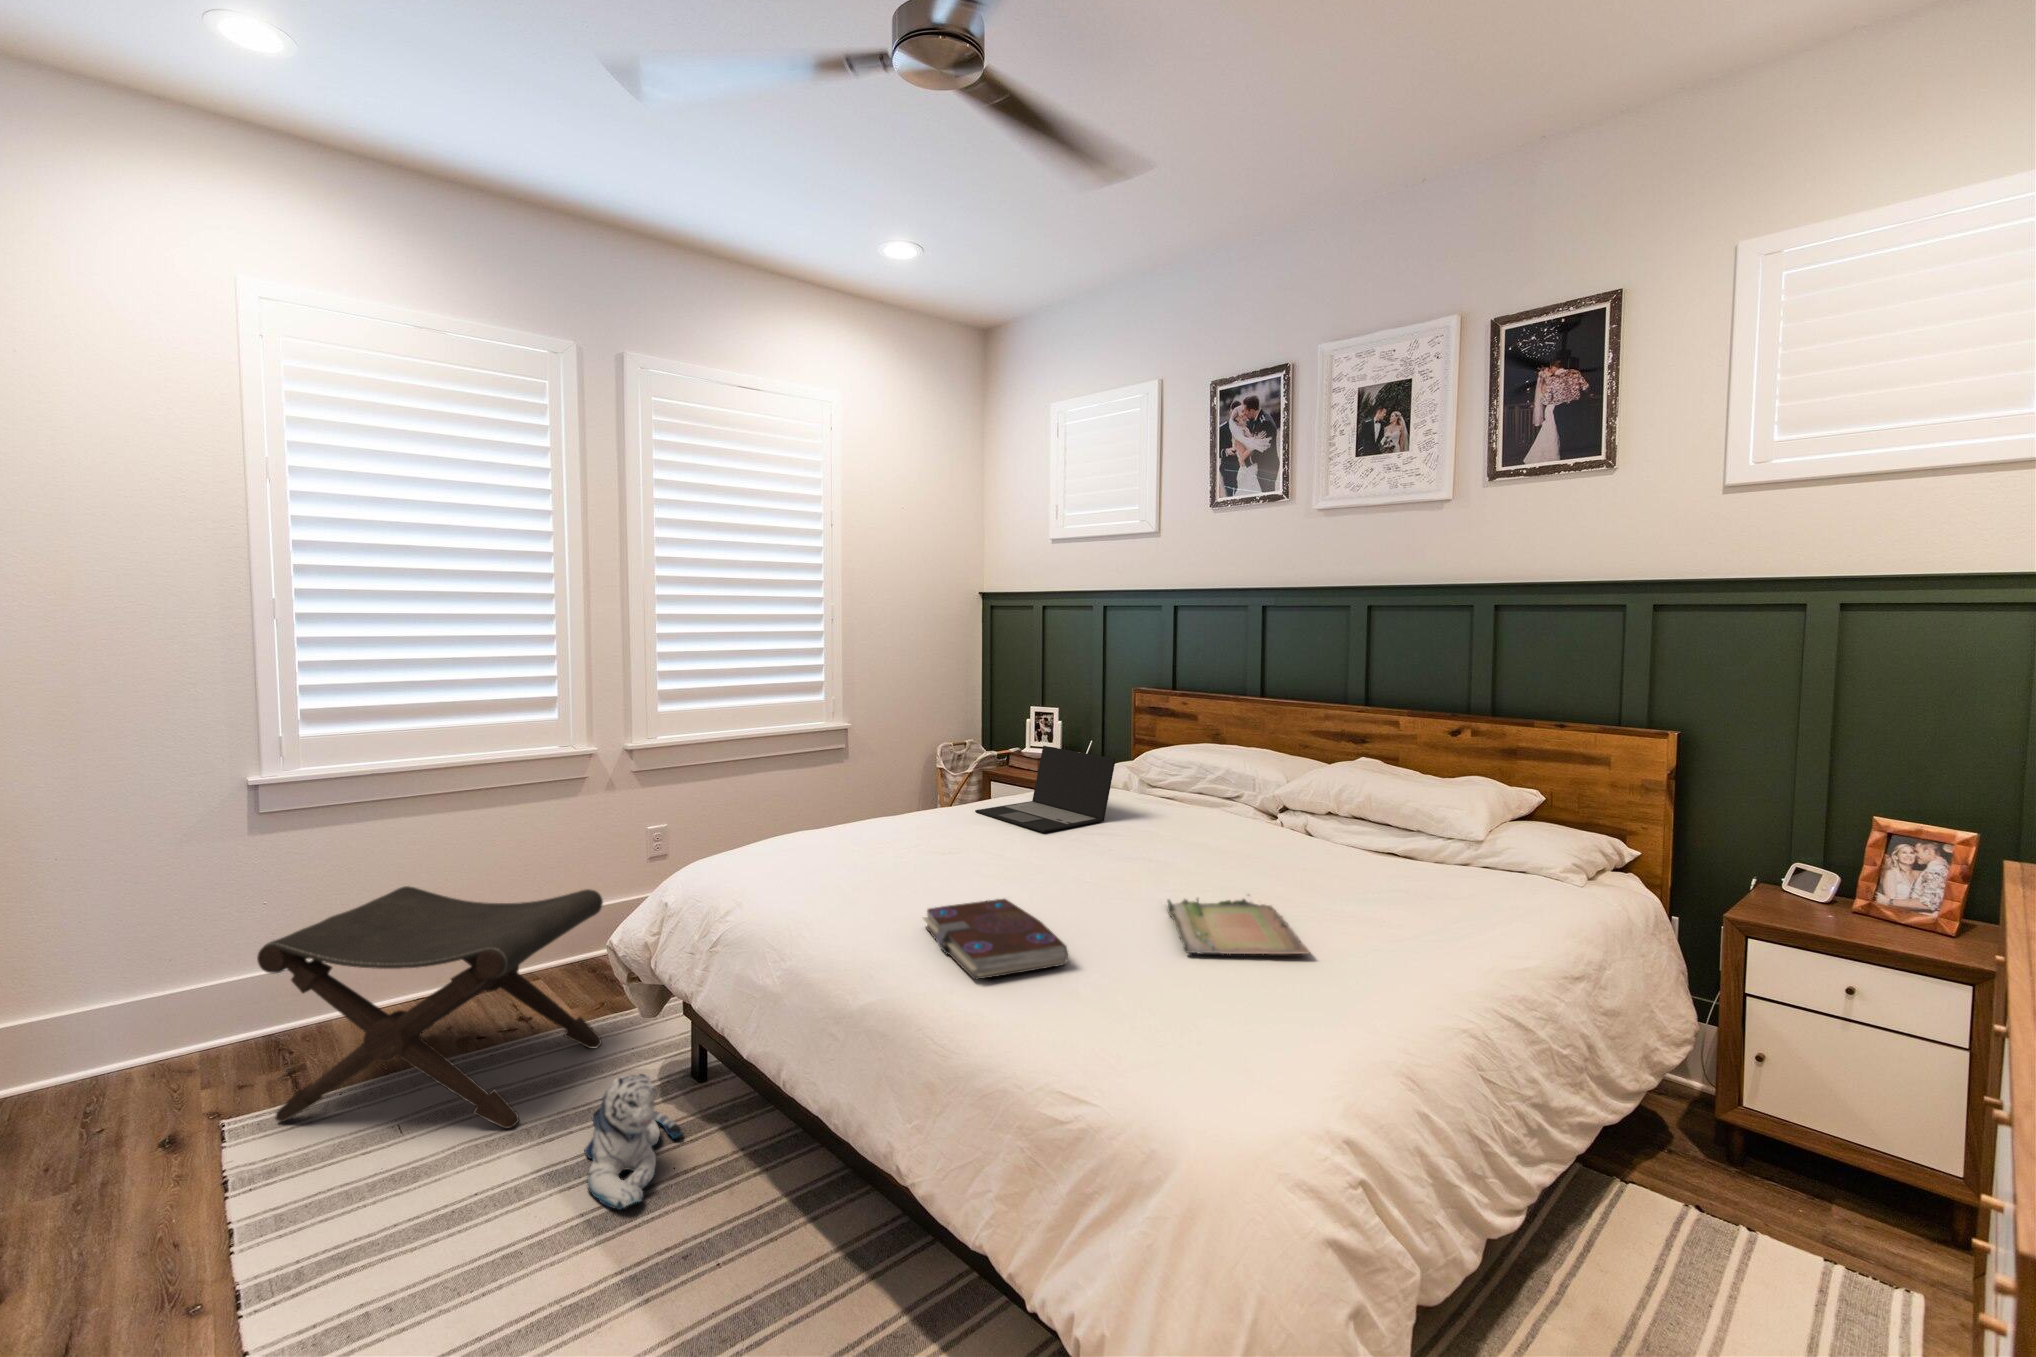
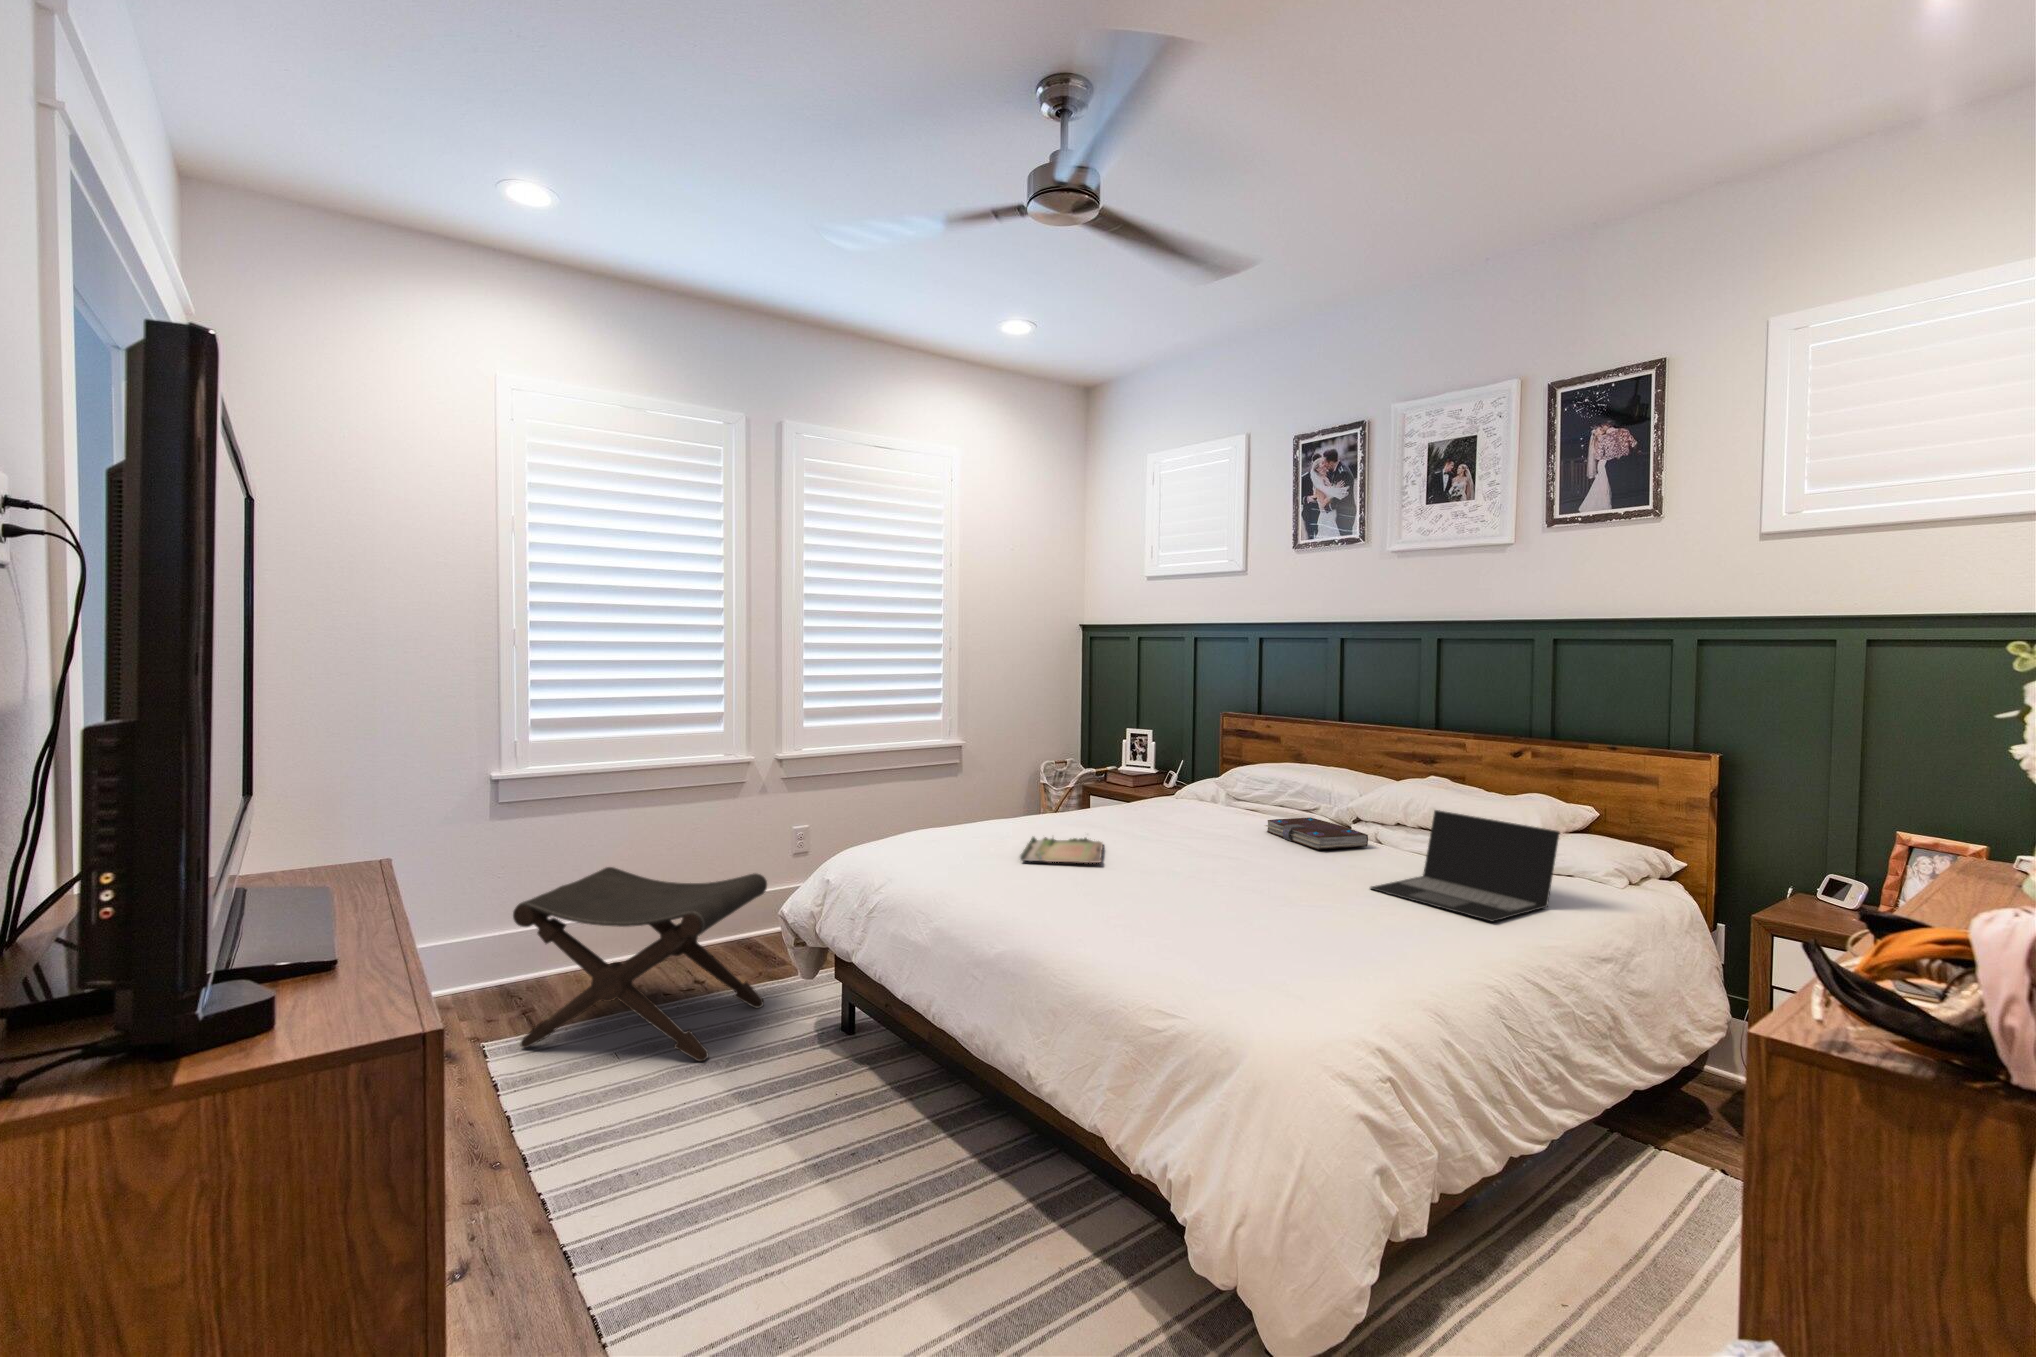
laptop: present [975,746,1116,832] -> present [1371,810,1559,922]
book: present [923,899,1068,980] -> present [1265,817,1368,850]
tray: present [1167,899,1310,954] -> present [1020,837,1103,863]
plush toy: present [585,1074,682,1210] -> none [764,1017,840,1121]

